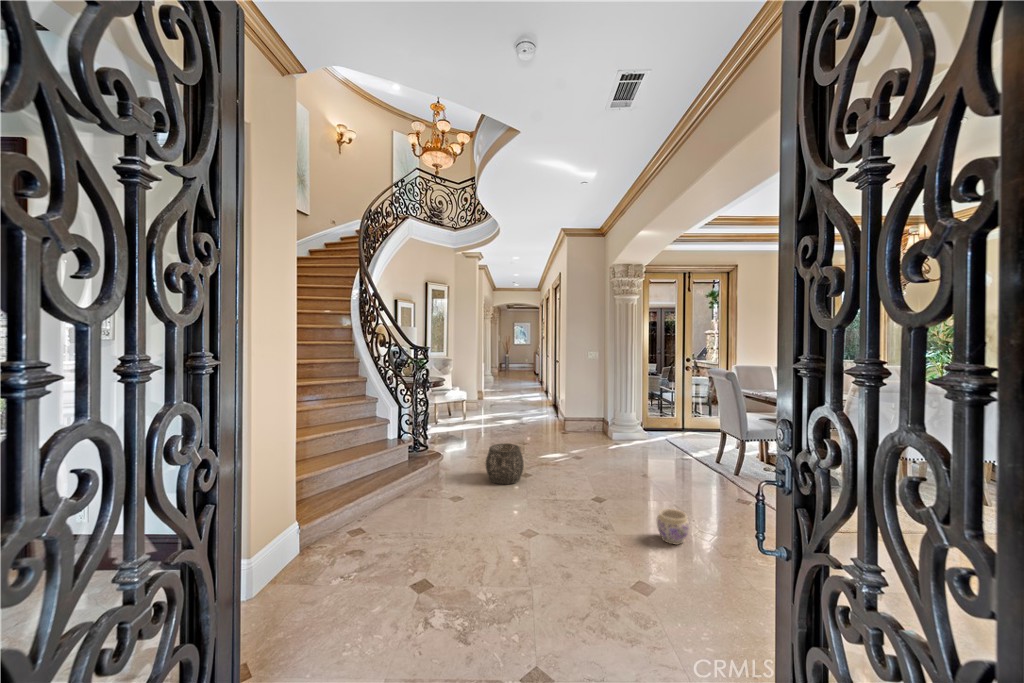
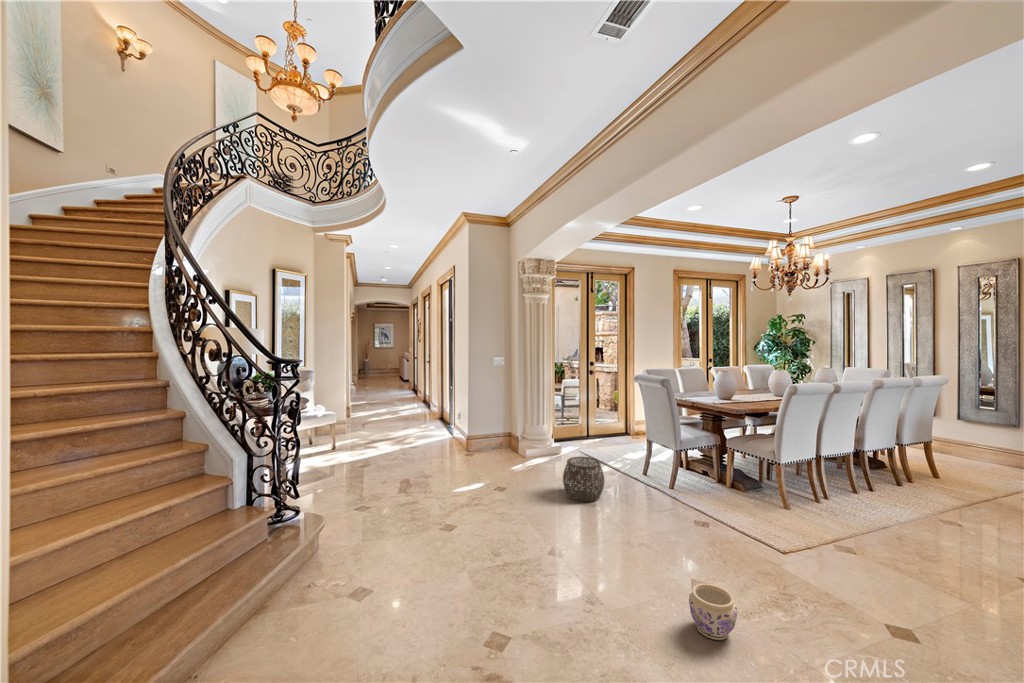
woven basket: present [486,444,524,485] -> present [563,457,605,502]

